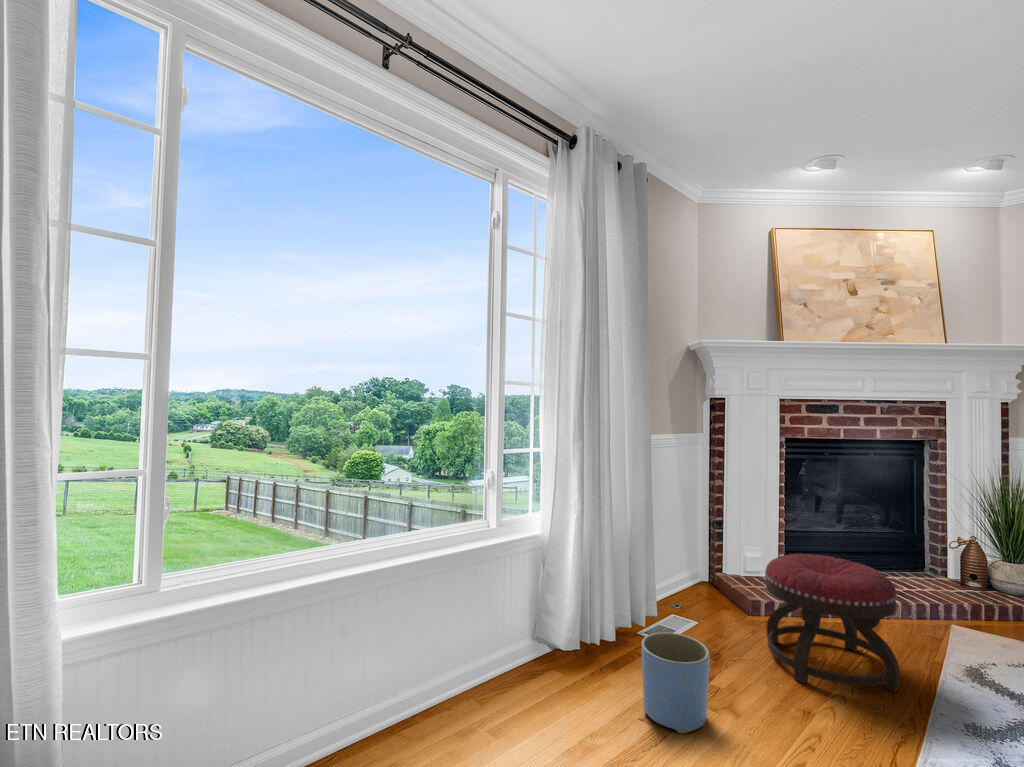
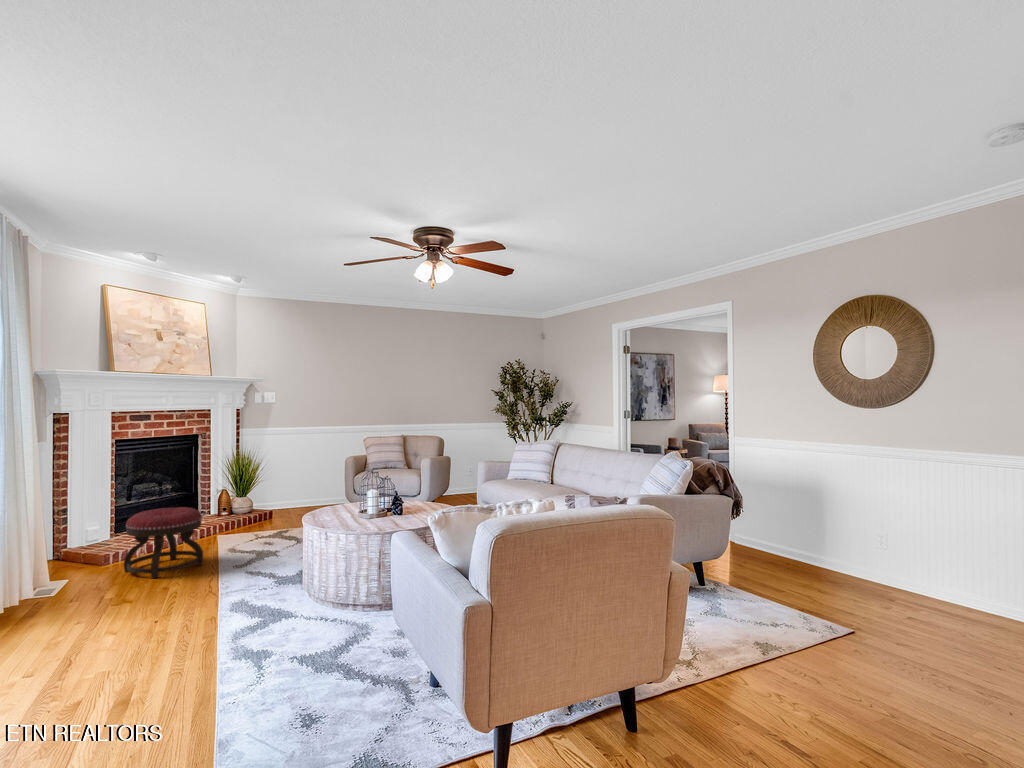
planter: present [641,632,710,733] -> none [70,566,119,619]

